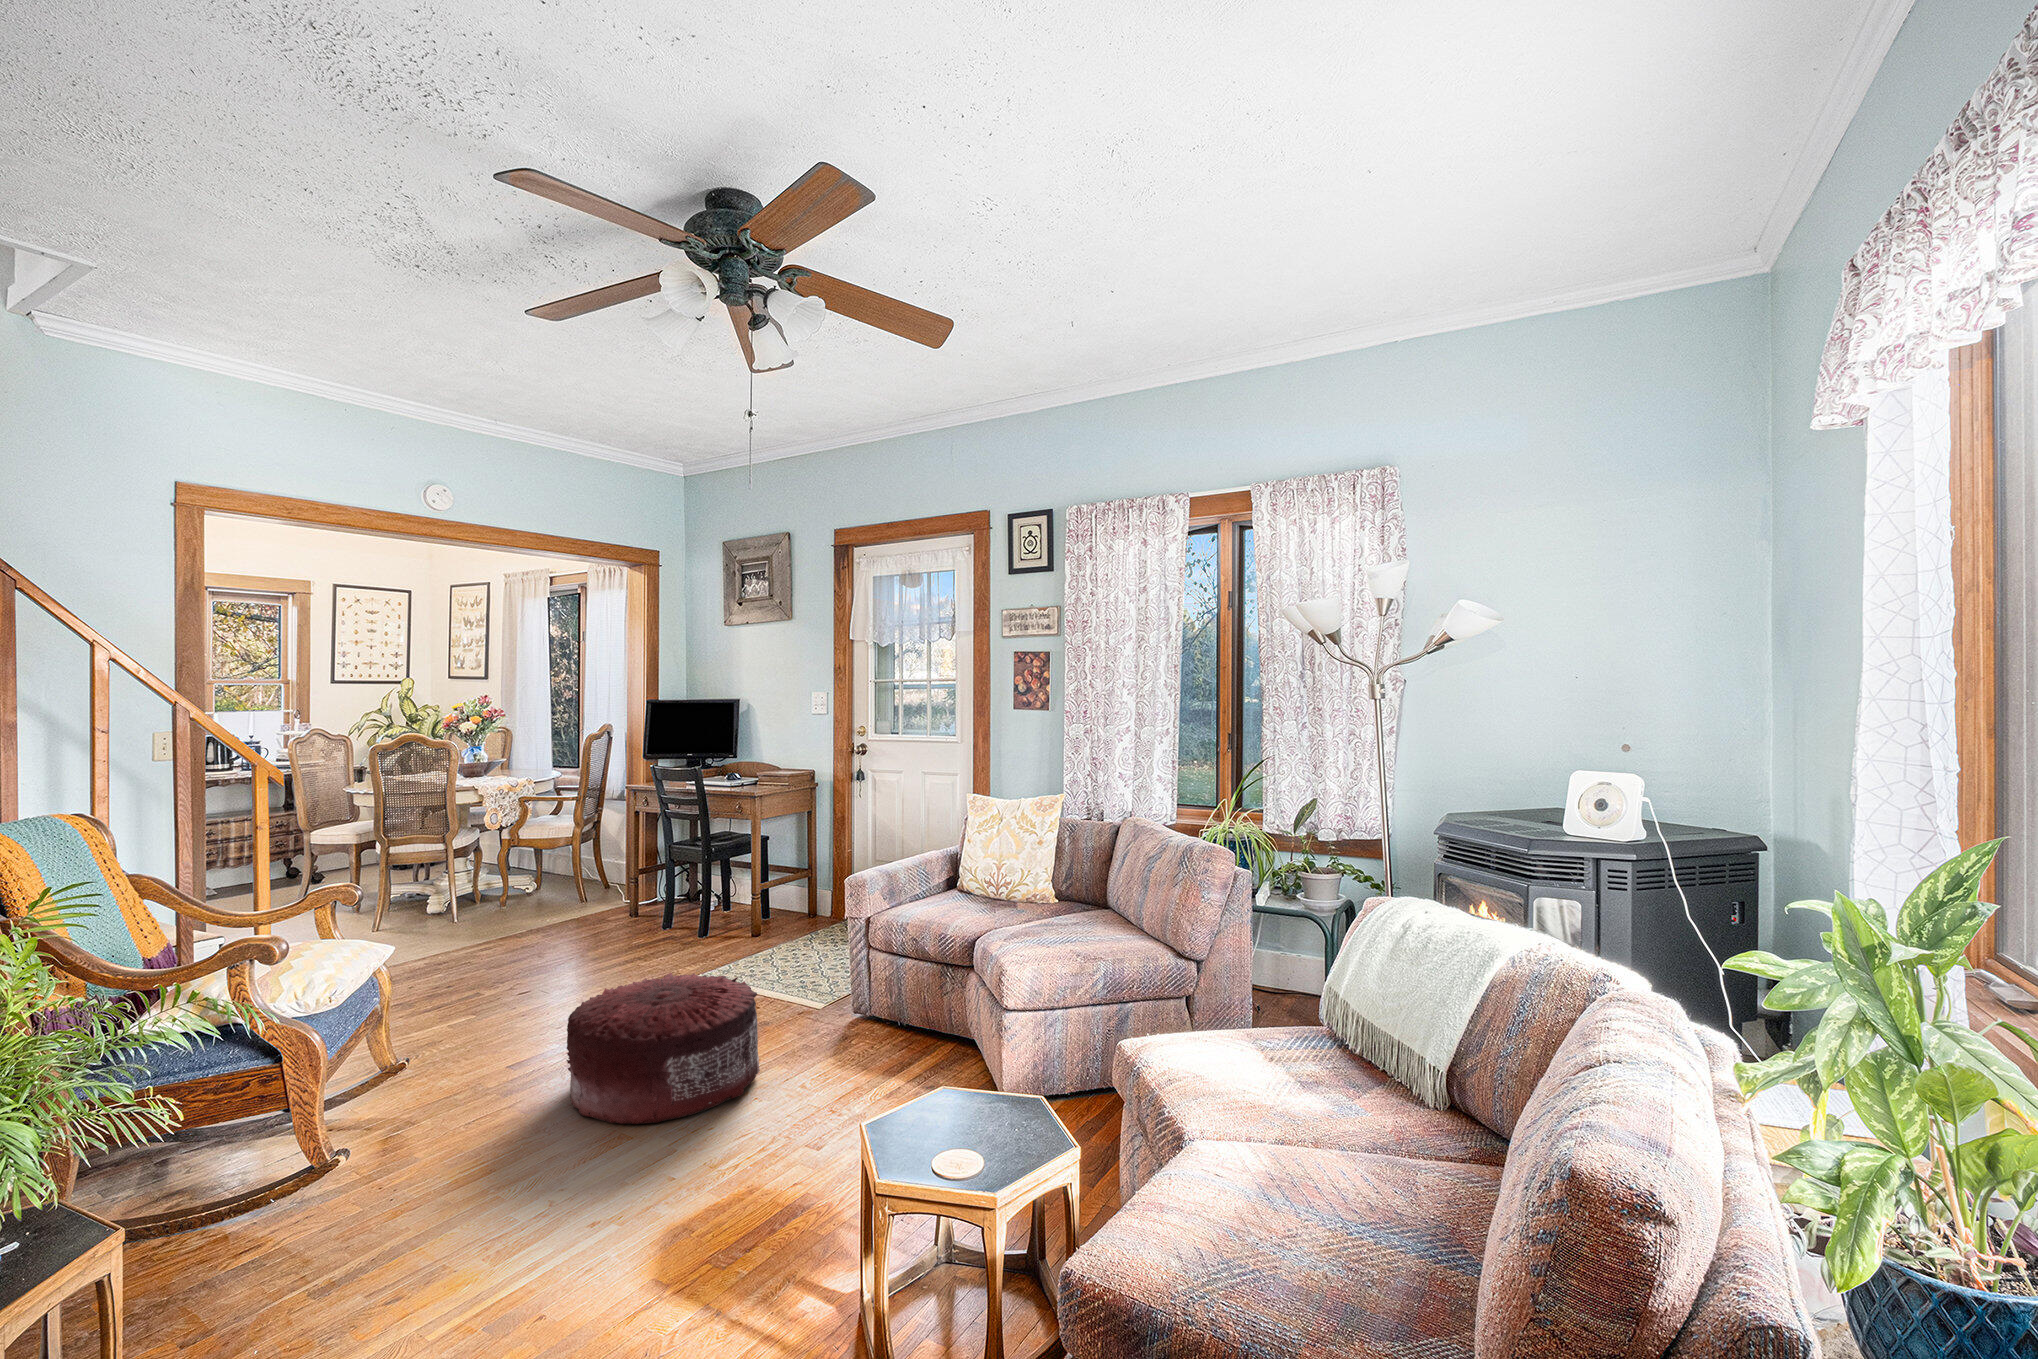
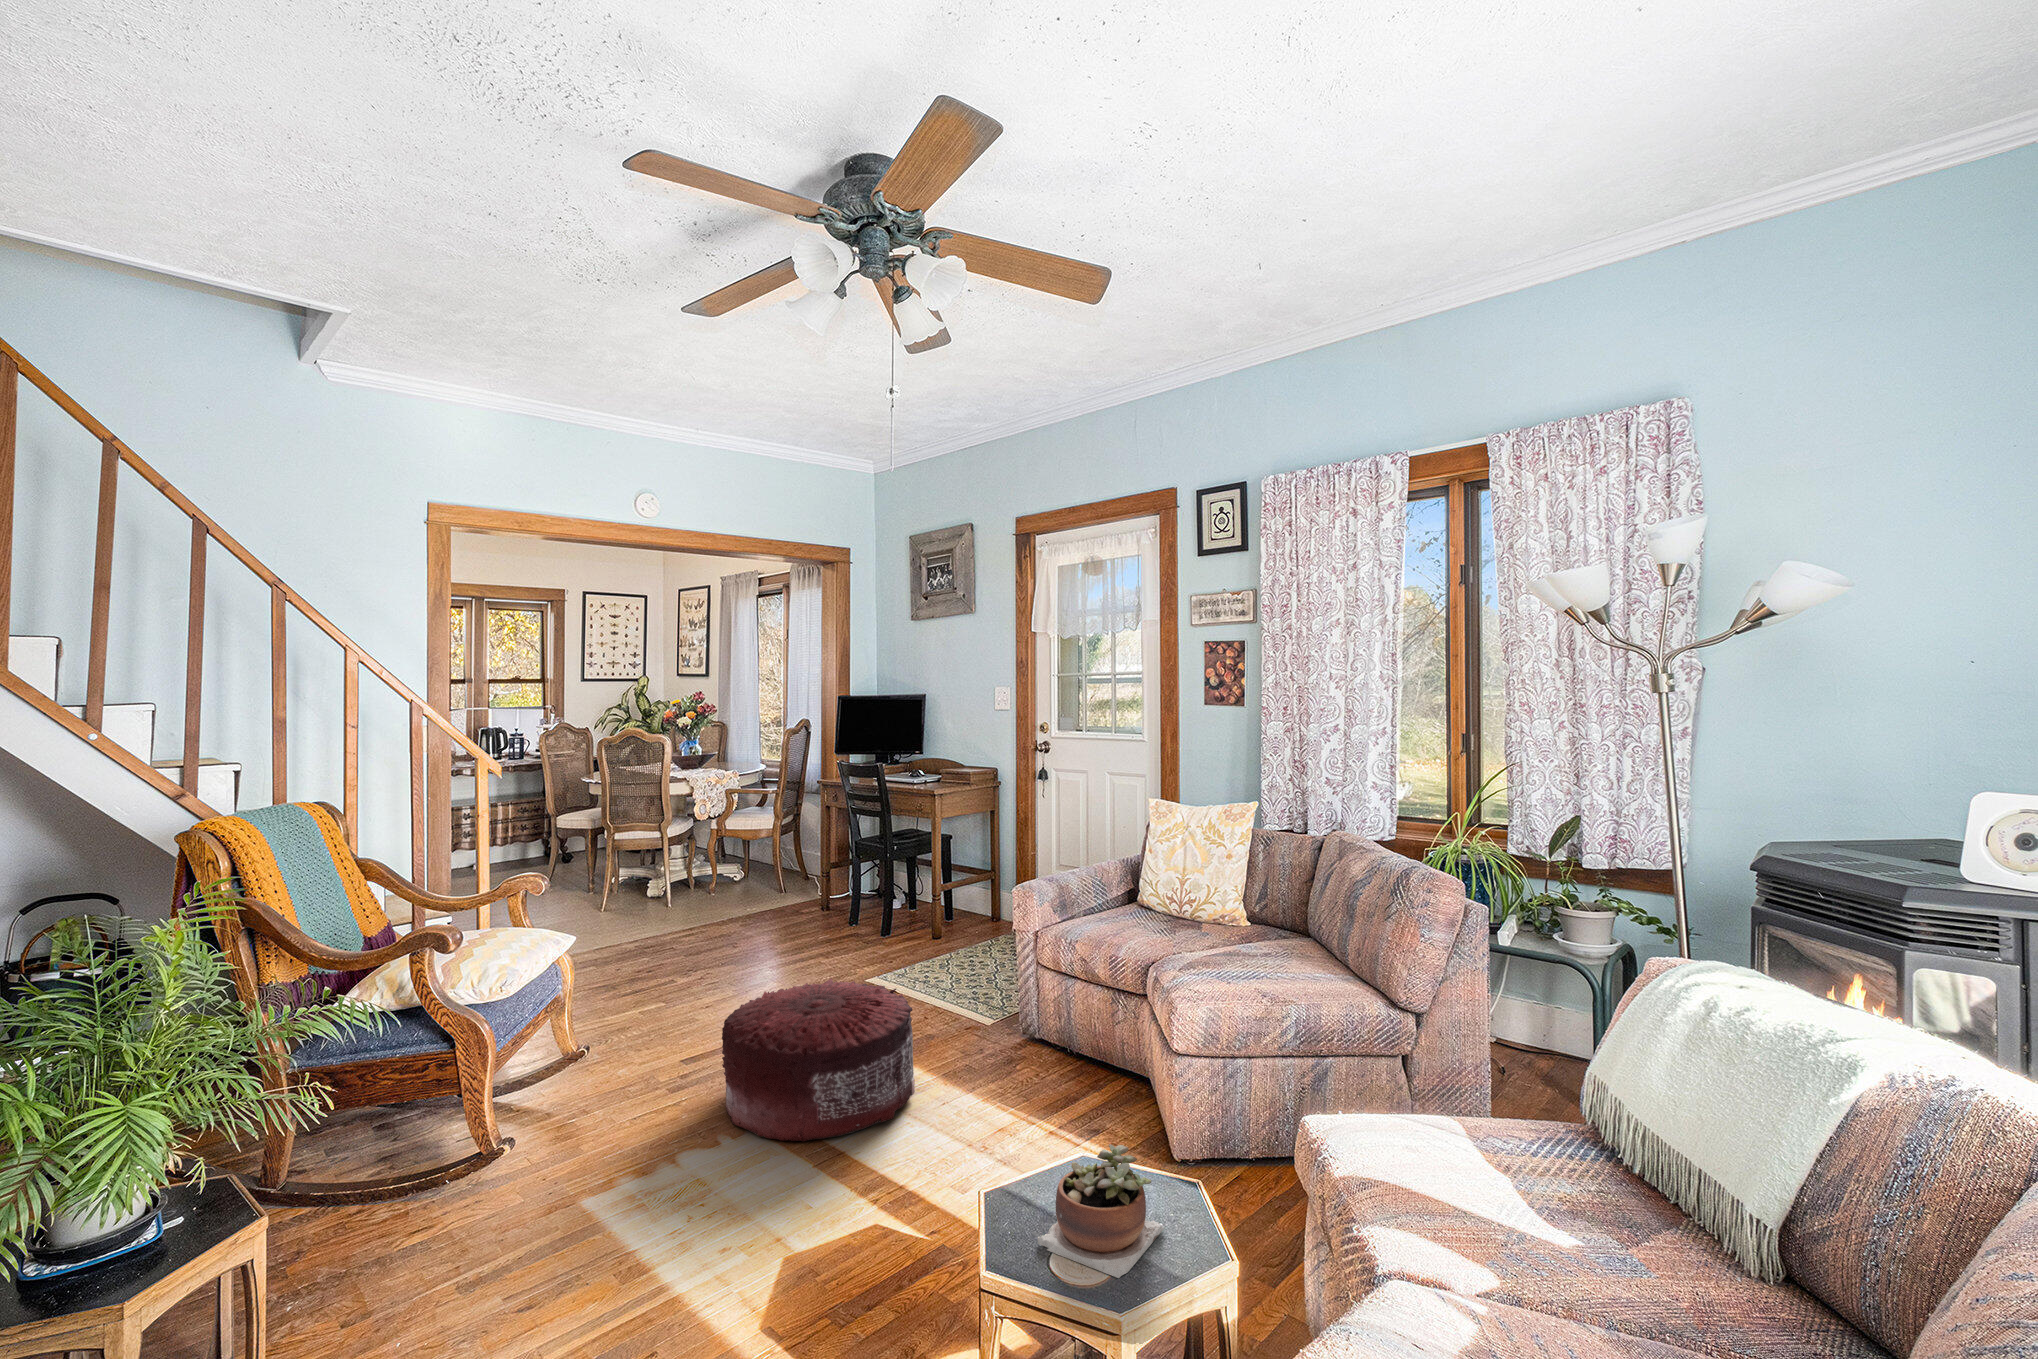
succulent plant: none [920,1065,1019,1164] -> present [1037,1144,1164,1278]

